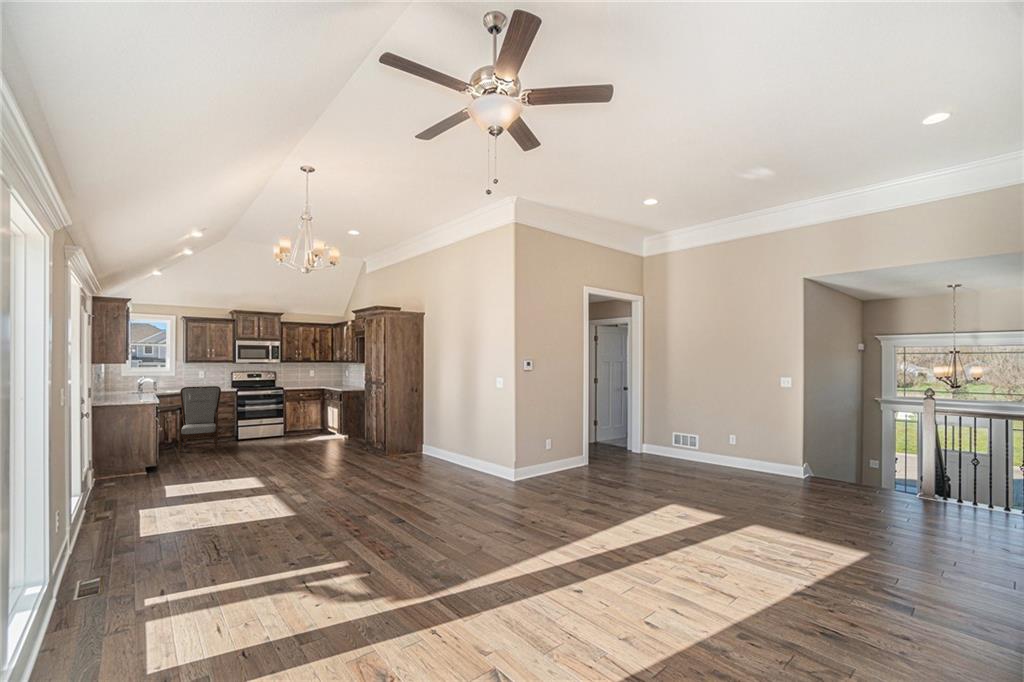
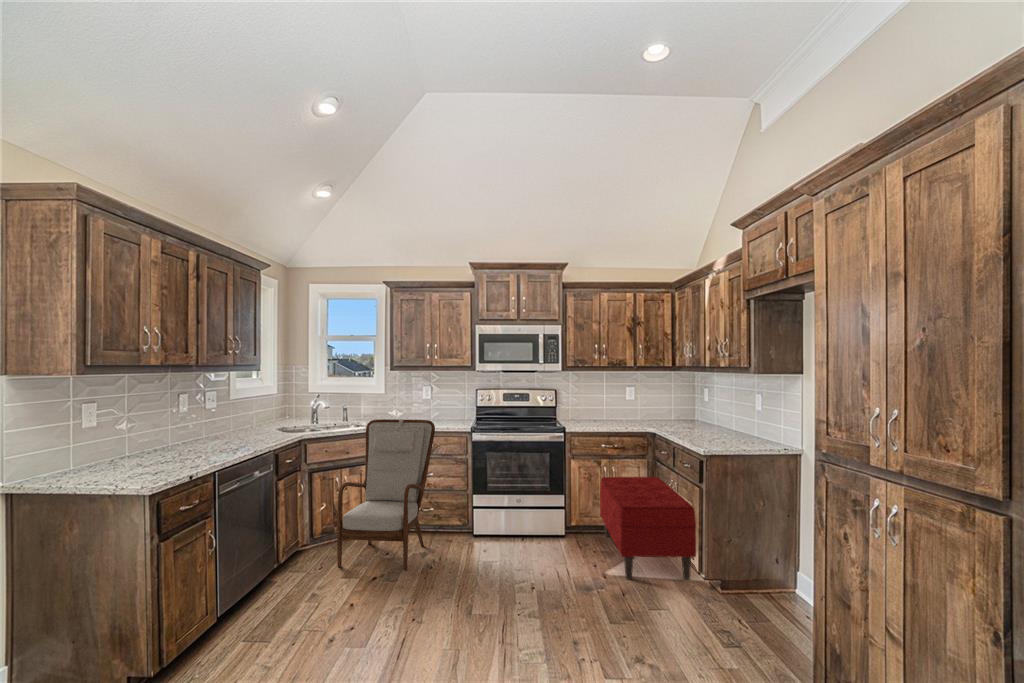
bench: none [300,407,344,440] -> present [600,477,696,580]

